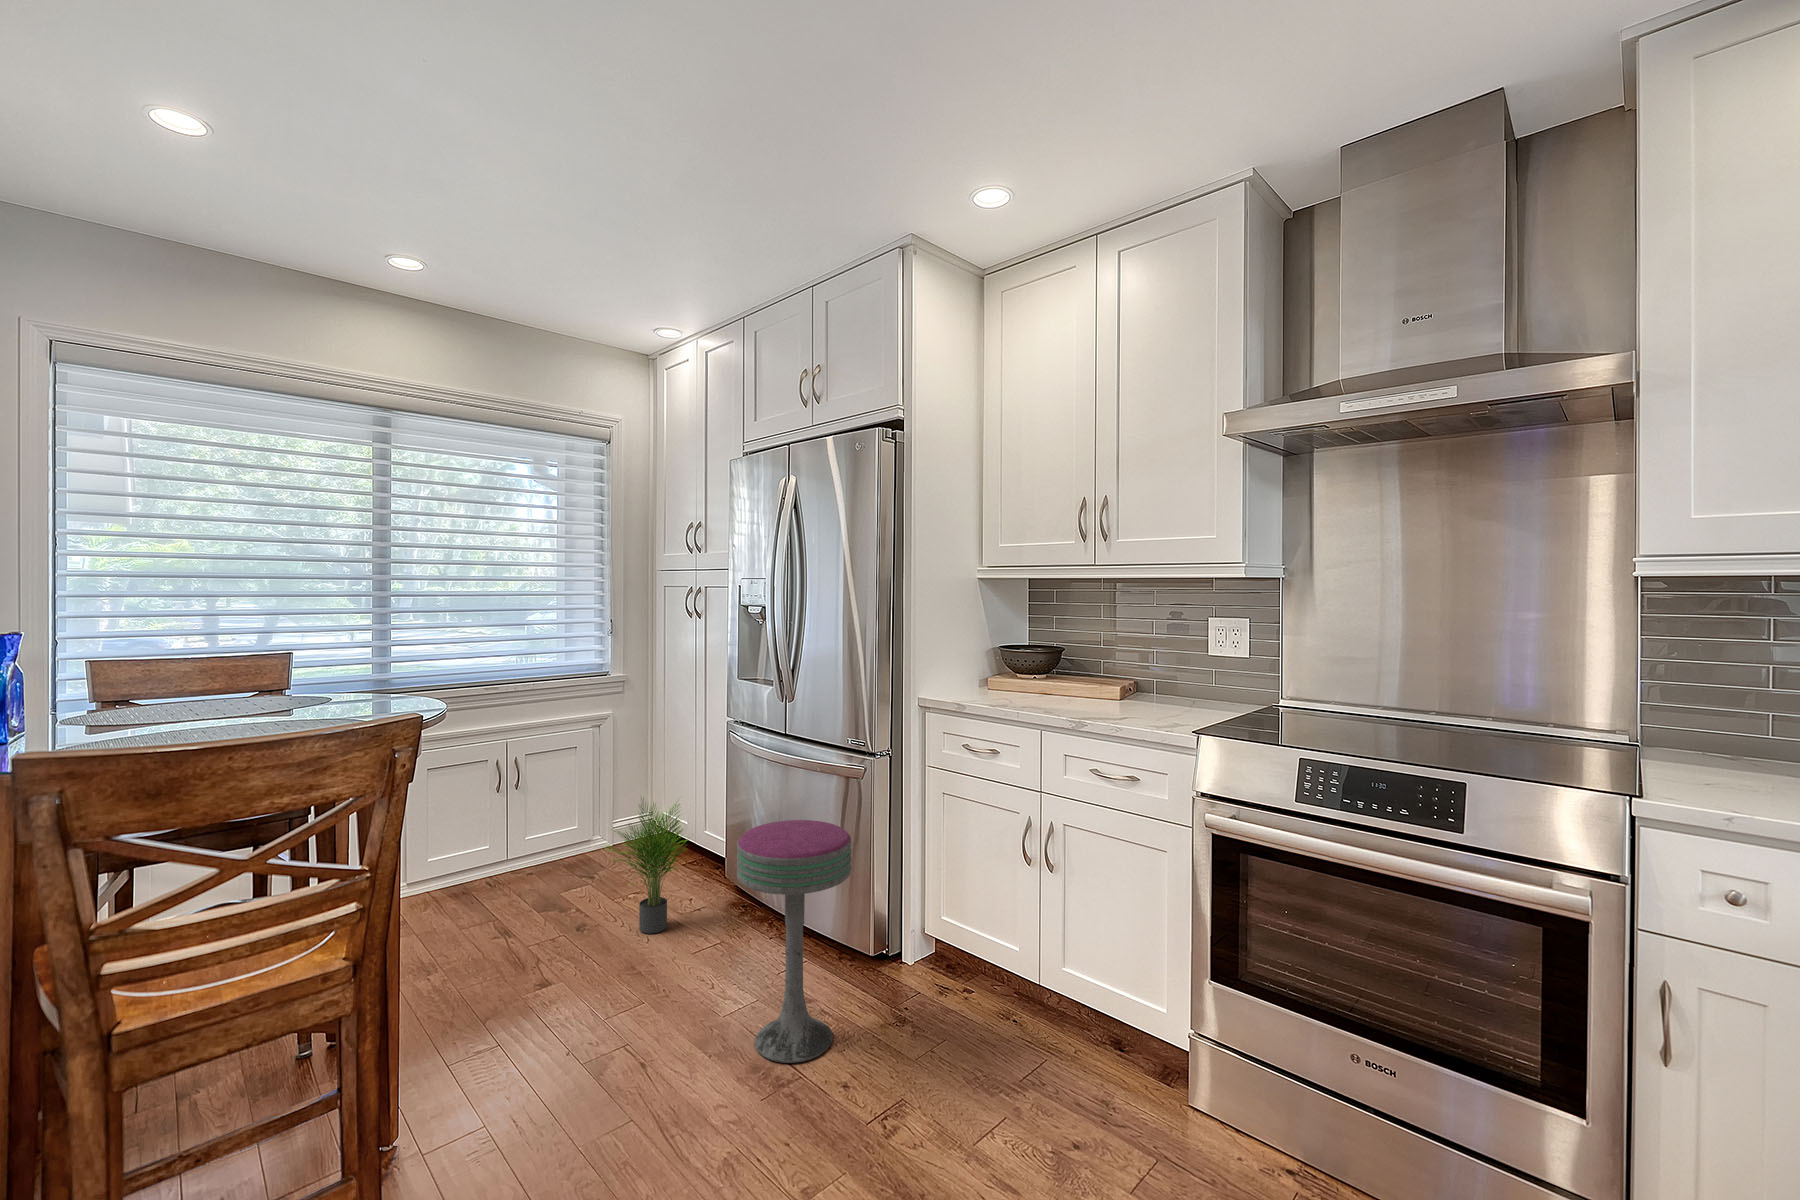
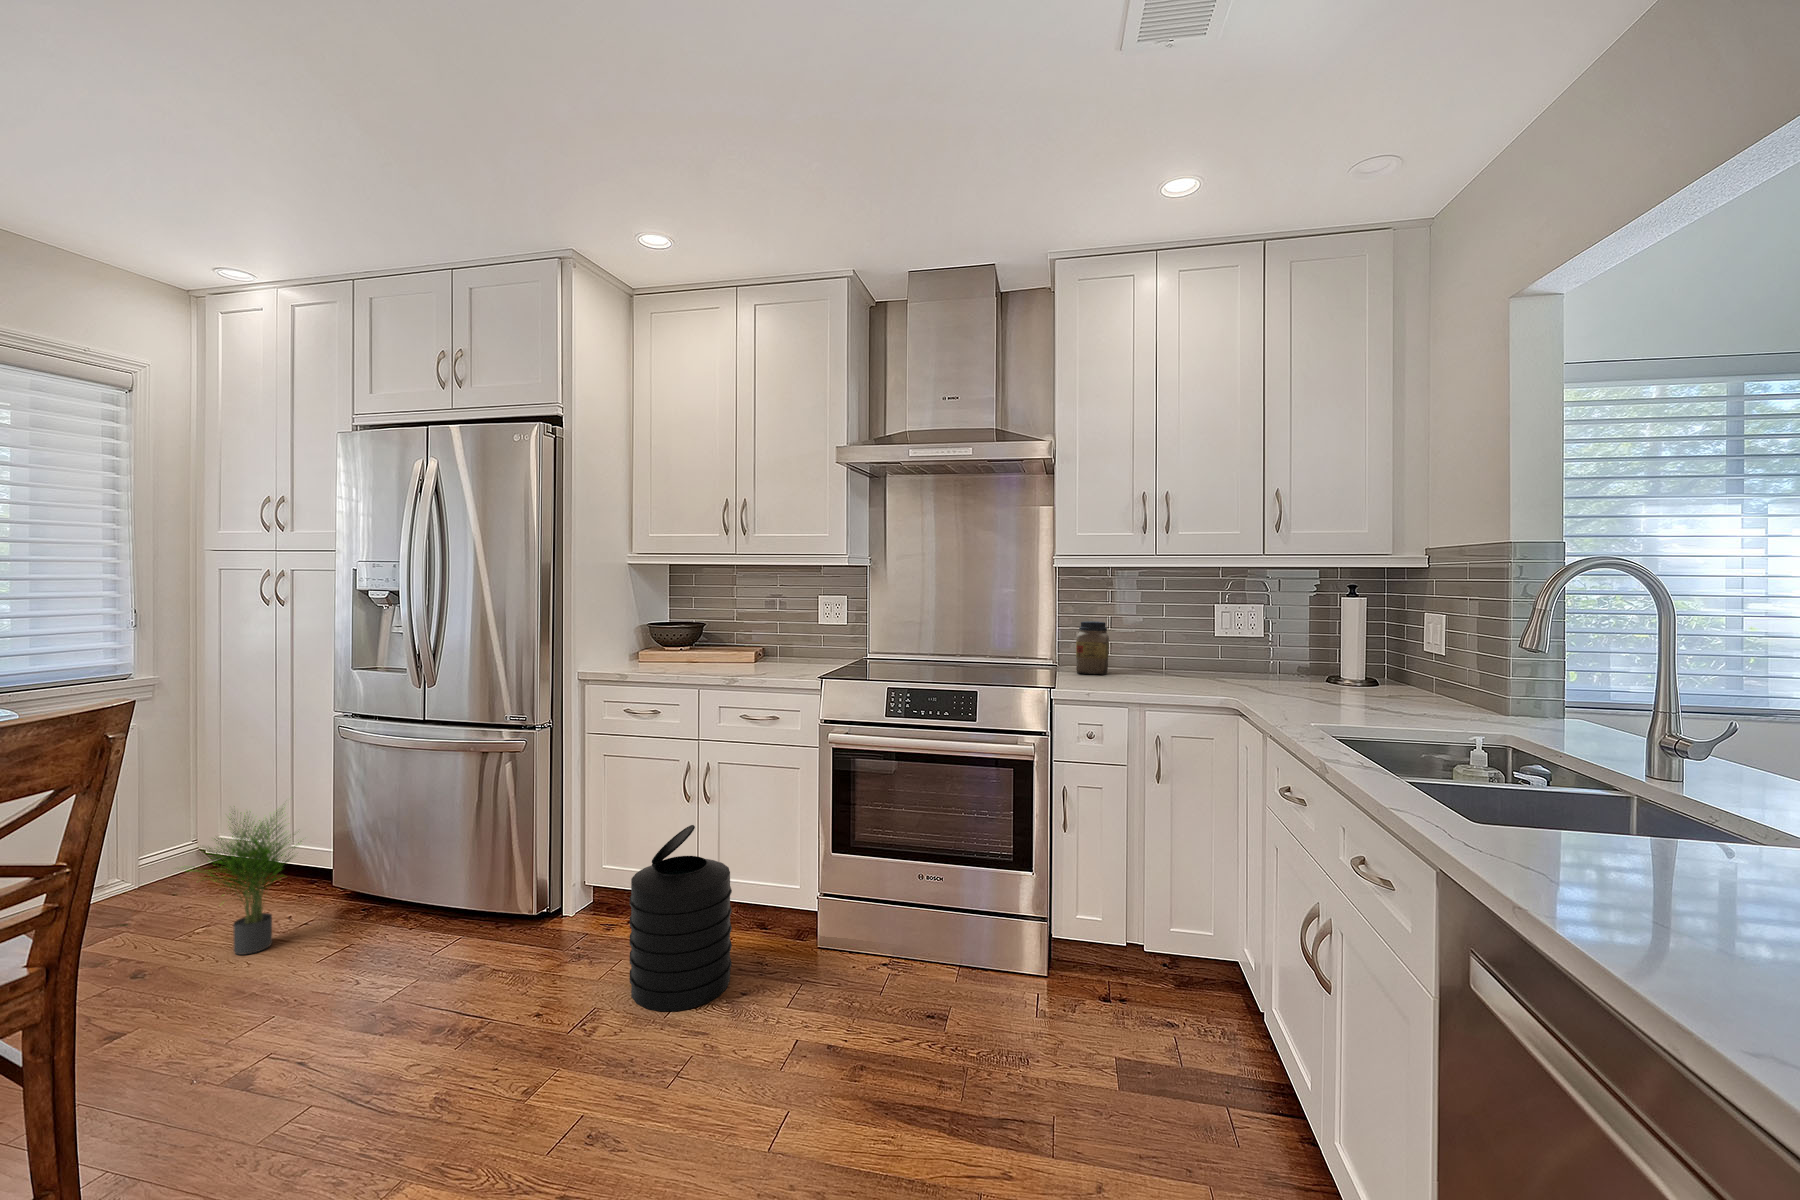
jar: none [1681,673,1763,772] -> present [1076,621,1109,674]
bar stool: present [737,820,851,1063] -> none [407,790,530,1015]
trash can: none [942,906,1066,1145] -> present [630,825,732,1011]

